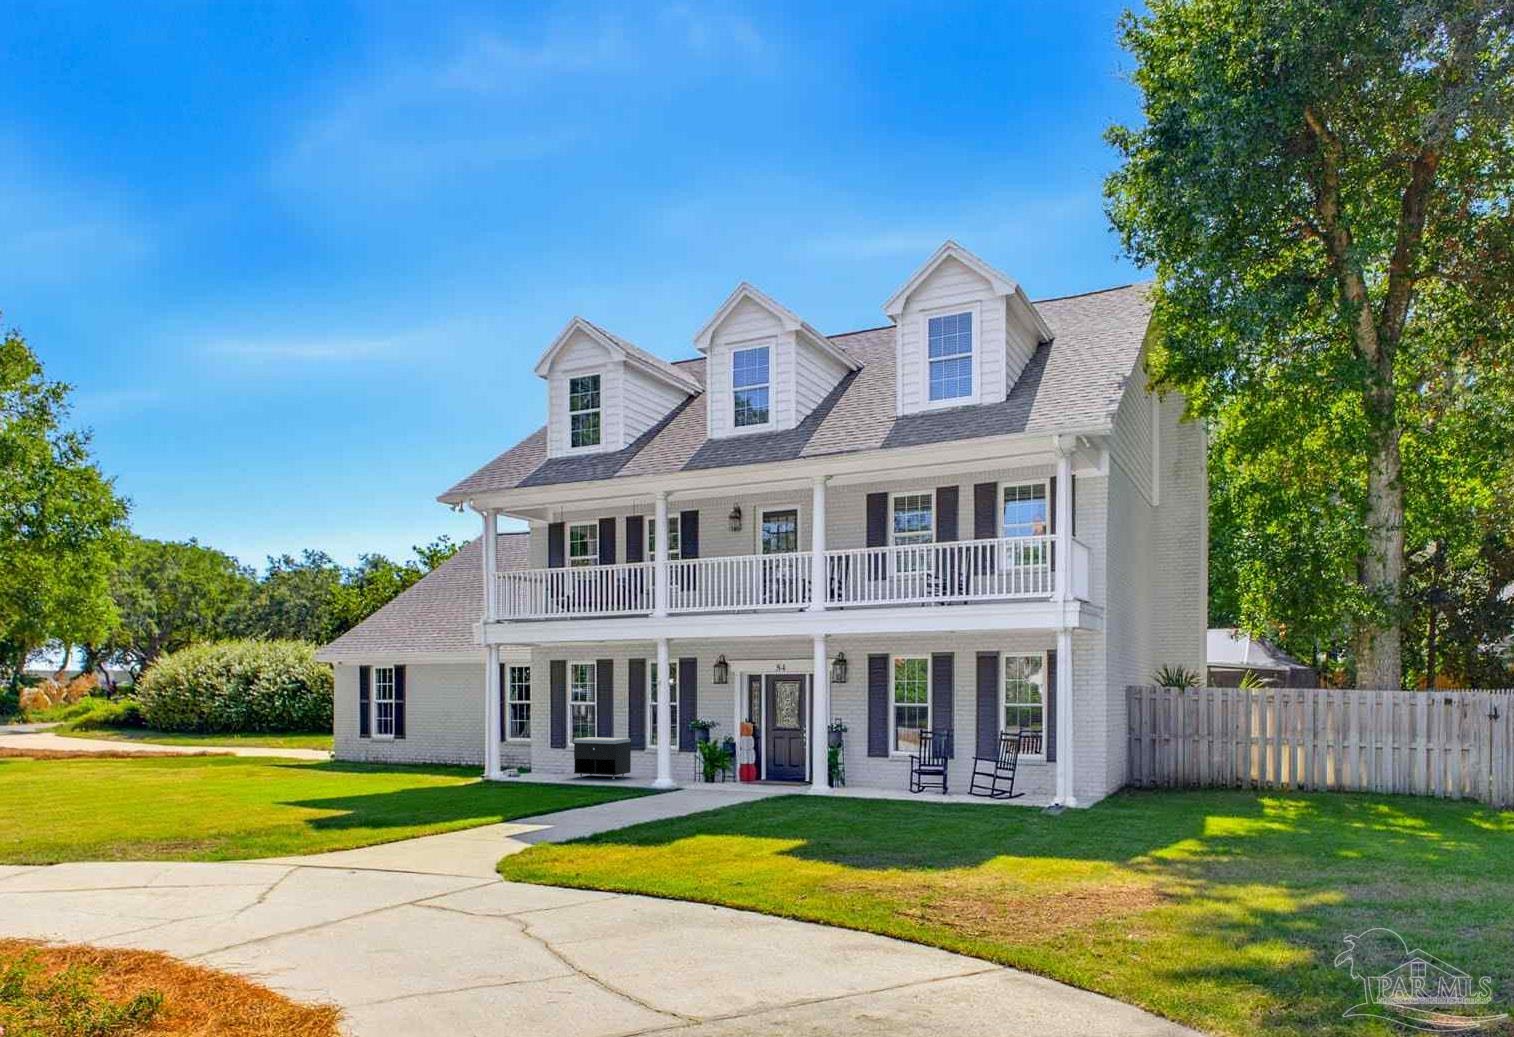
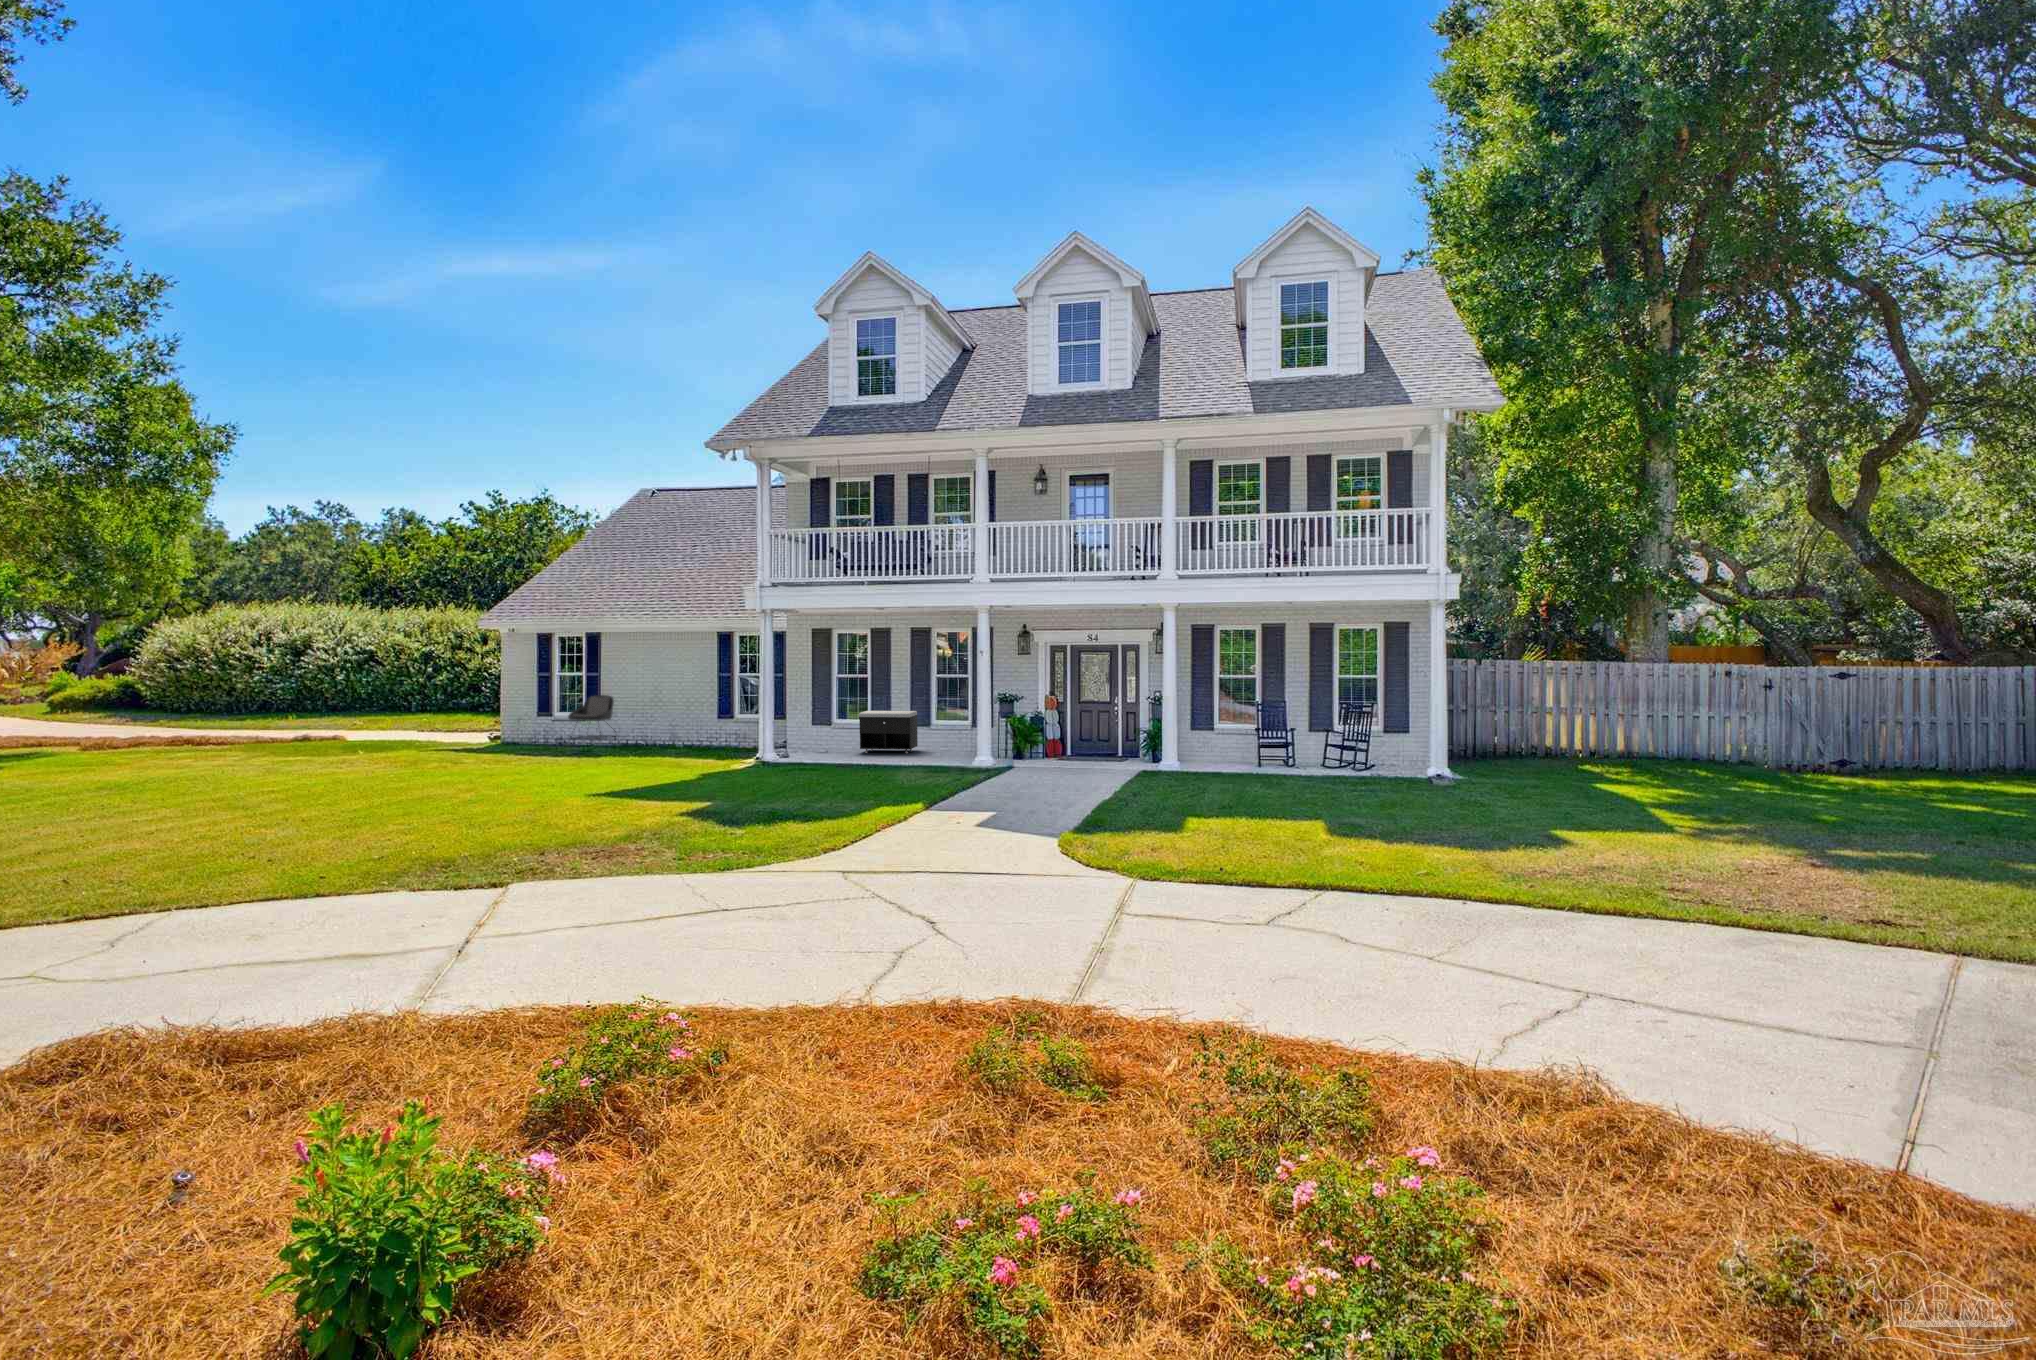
lounge chair: none [380,720,423,761] -> present [568,695,614,739]

